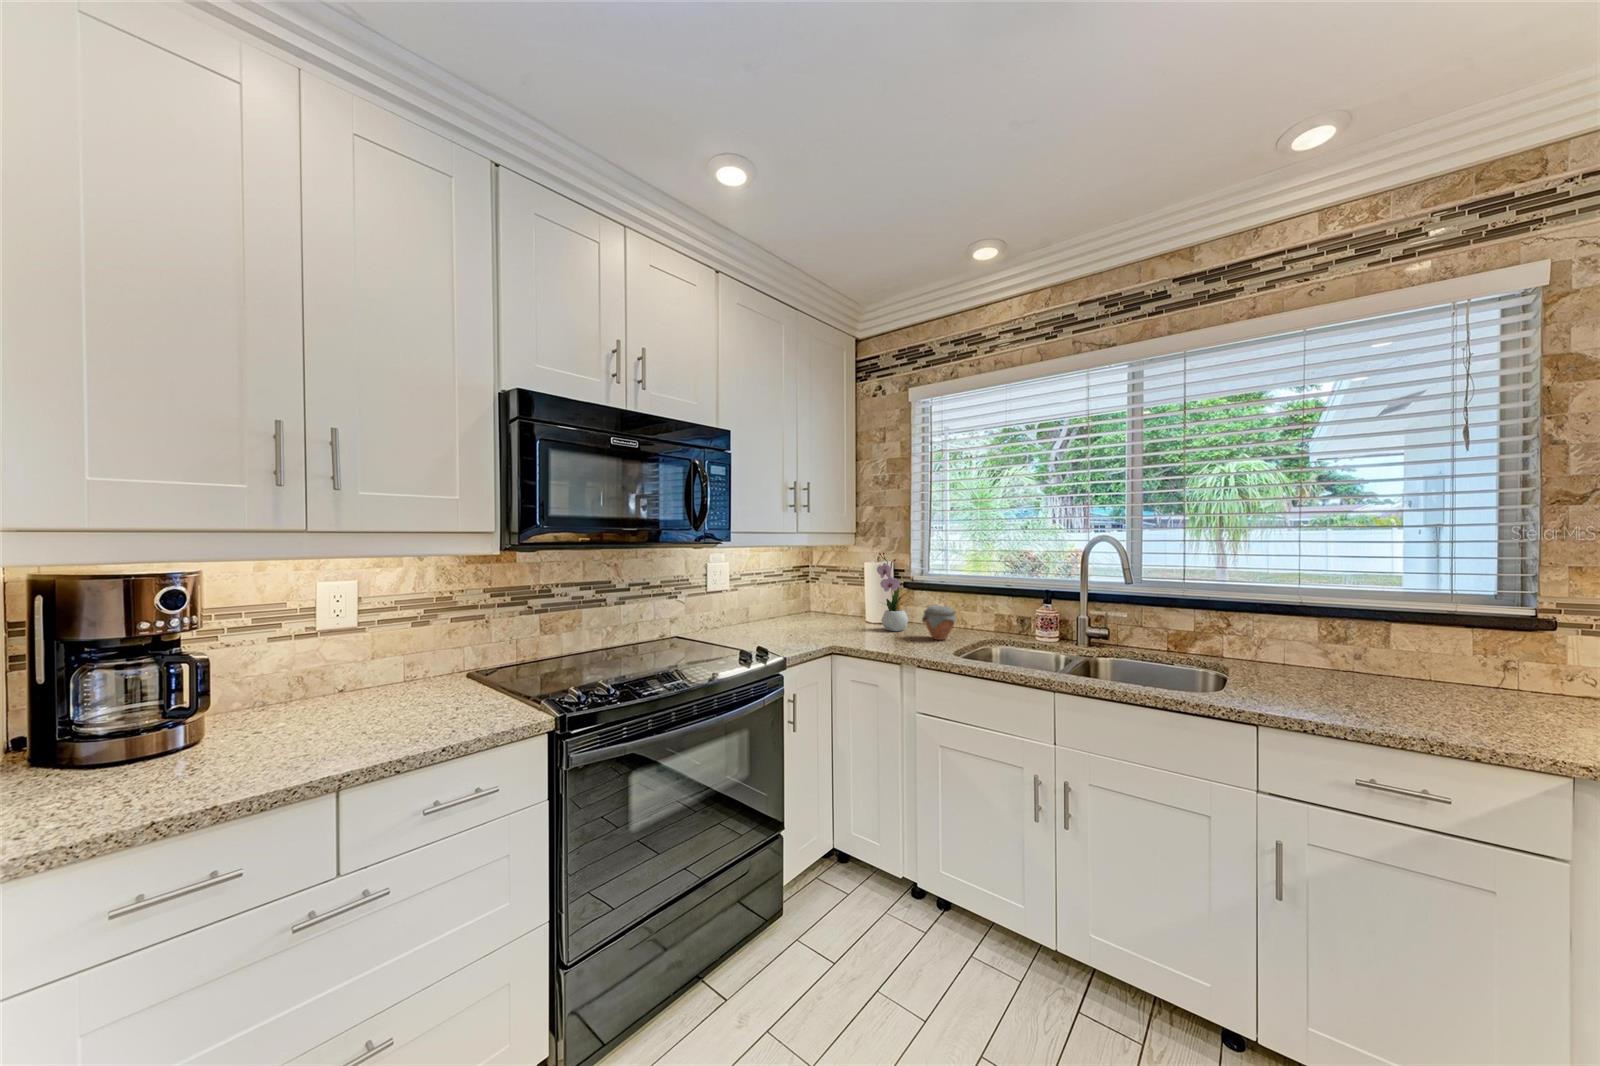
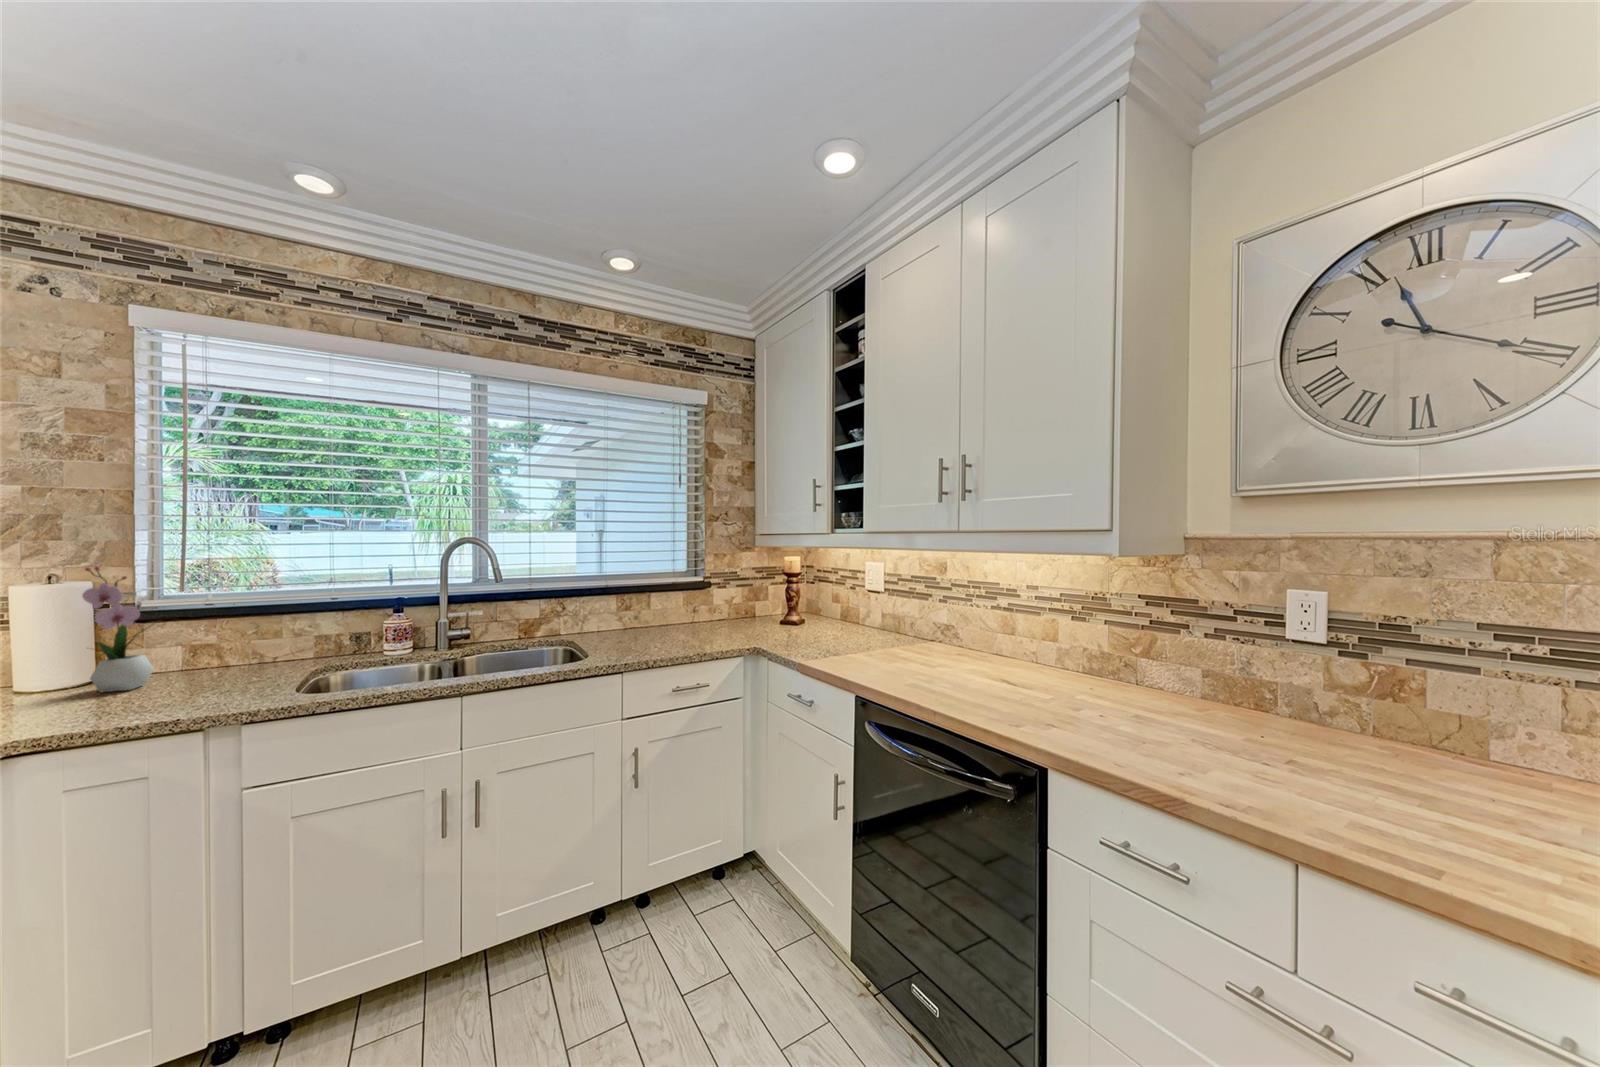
jar: present [922,605,956,640] -> none [206,635,270,684]

